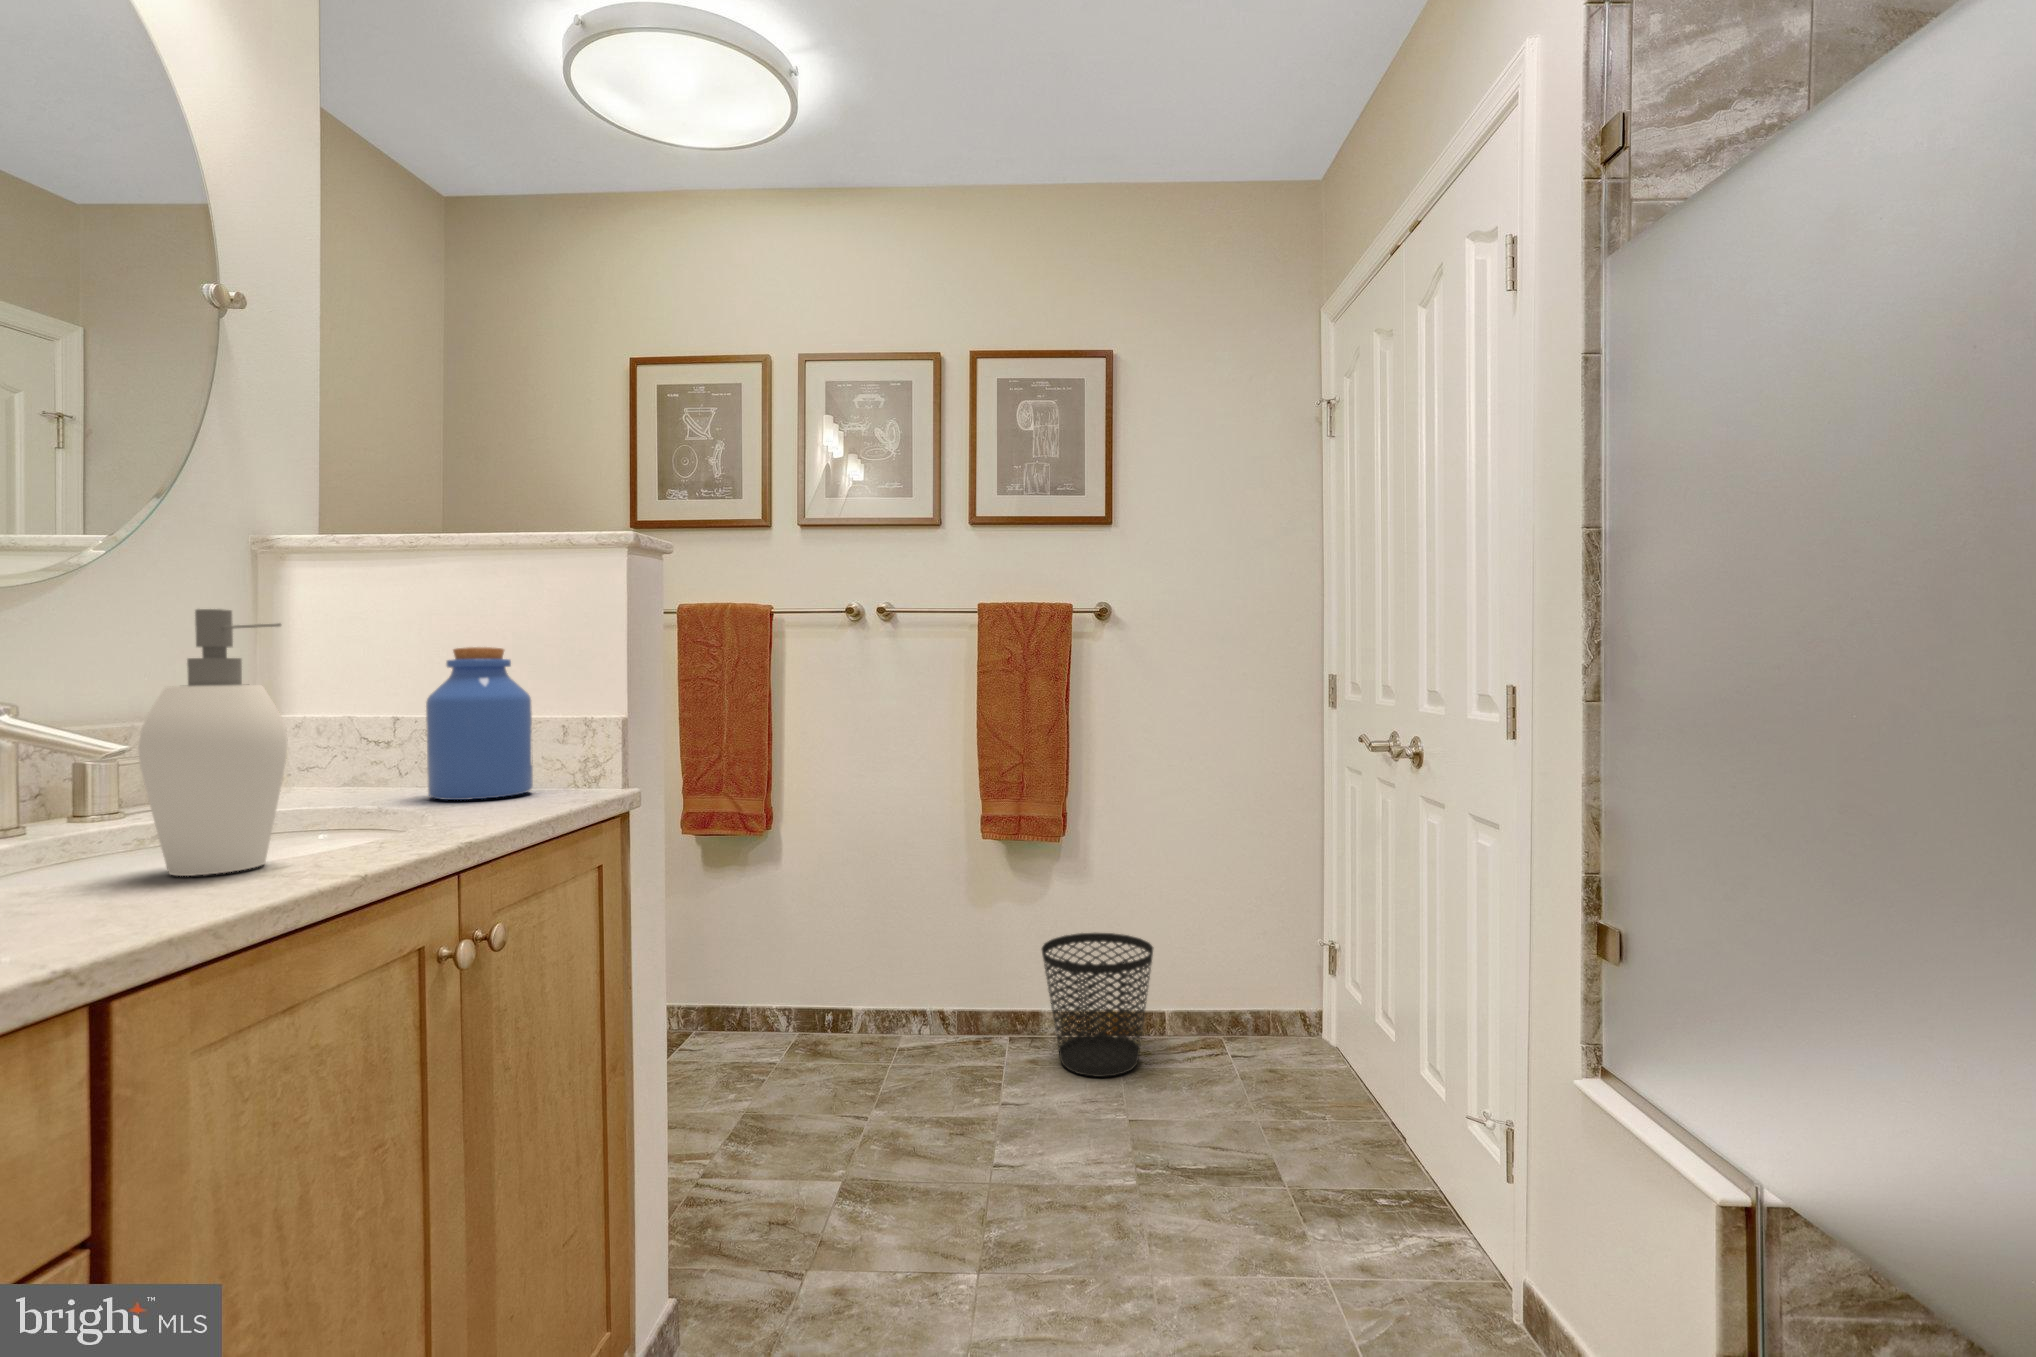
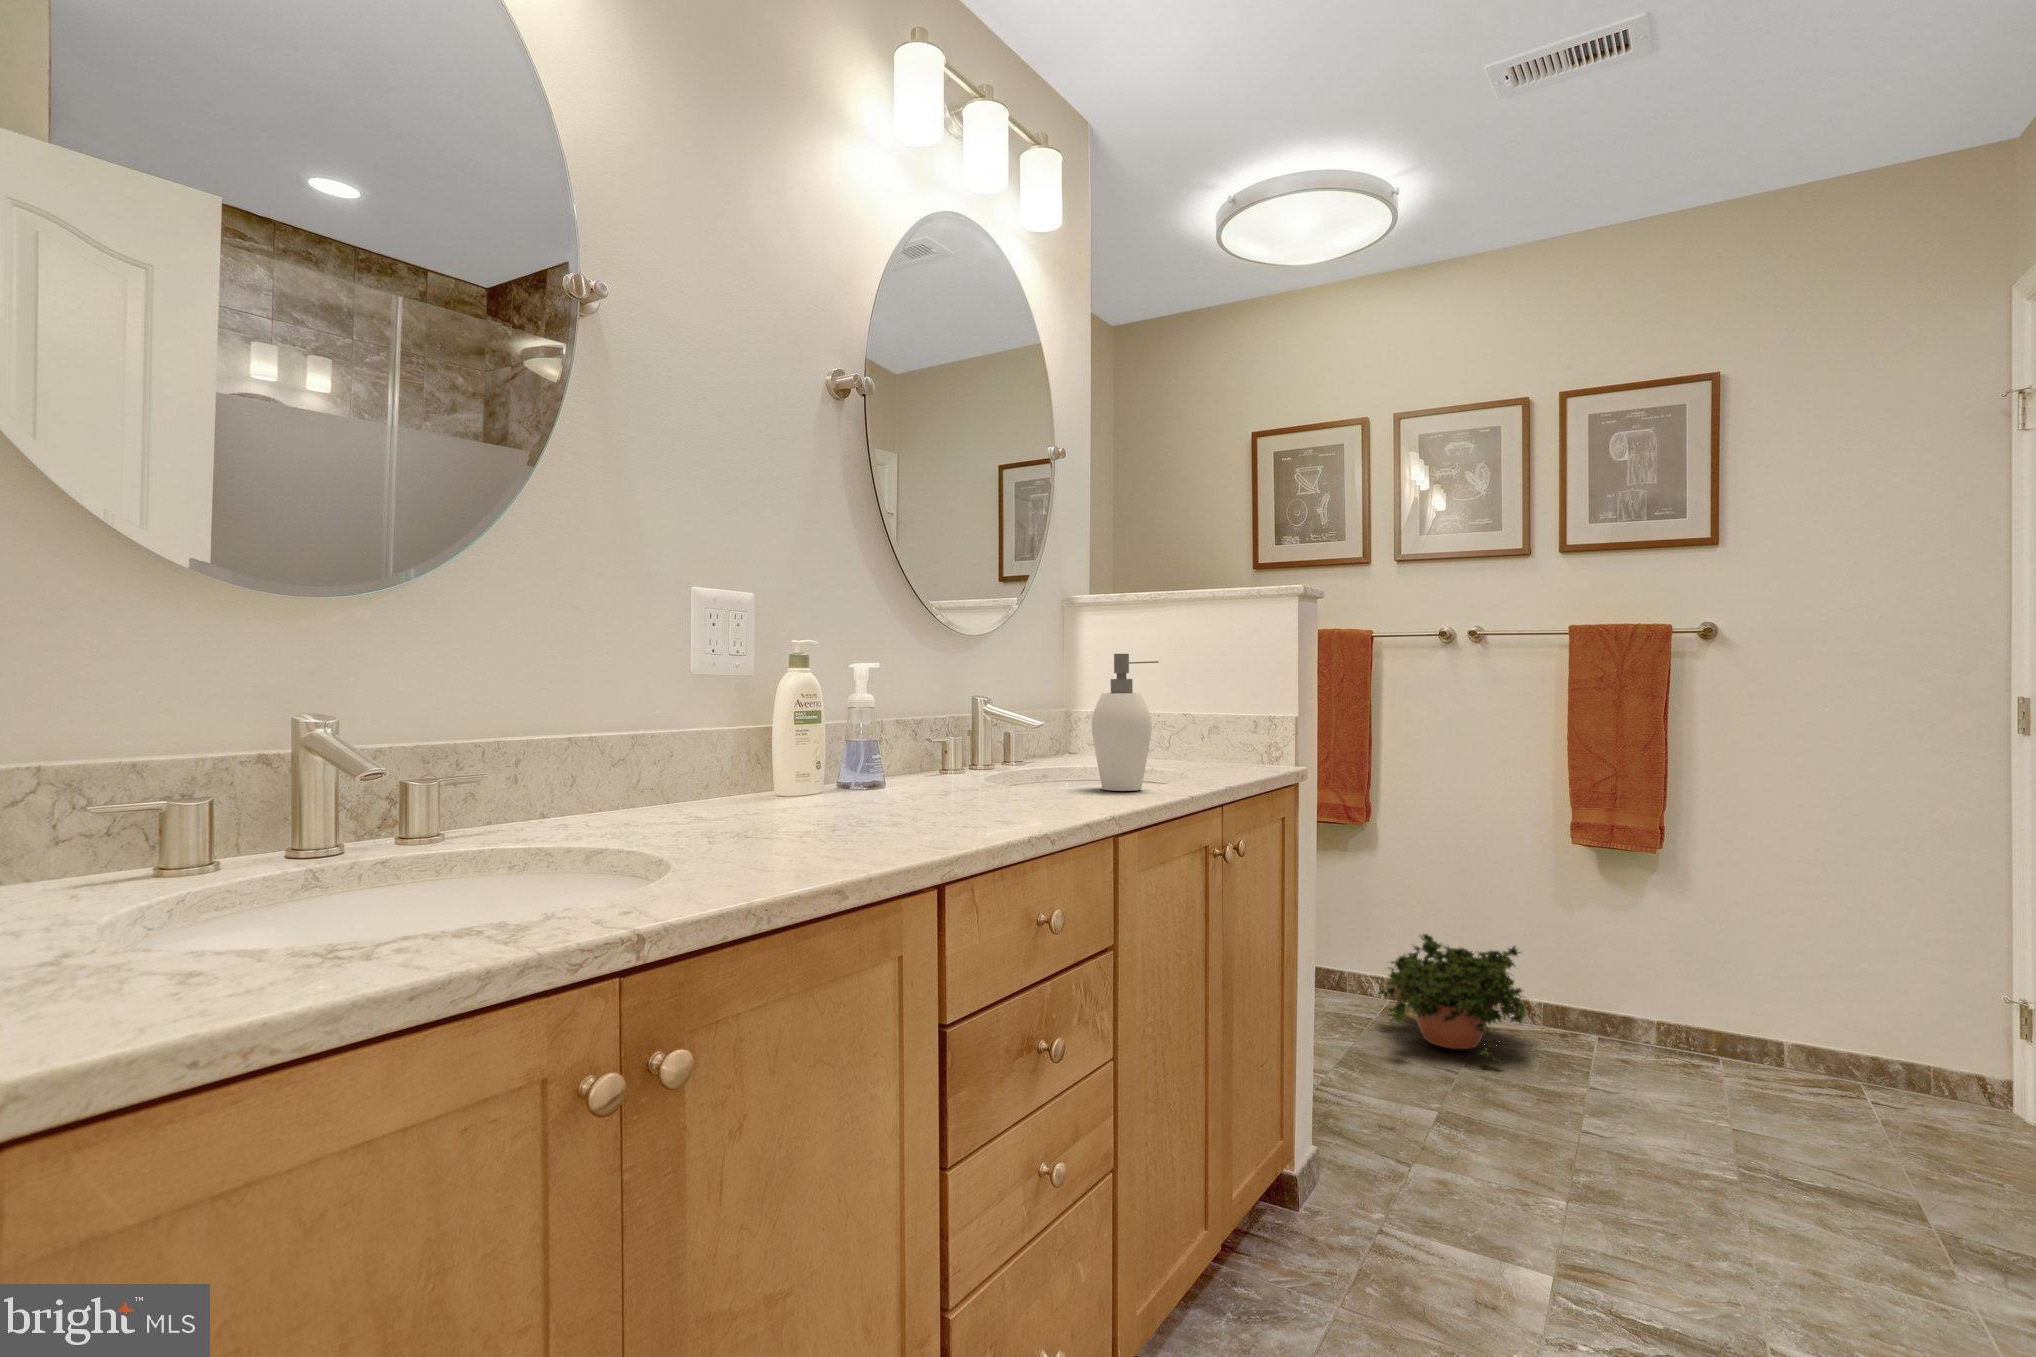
jar: present [426,647,533,800] -> none [1172,671,1233,768]
wastebasket: present [1042,933,1153,1077] -> none [1636,949,1773,1093]
potted plant: none [780,954,946,1104] -> present [1378,934,1526,1062]

